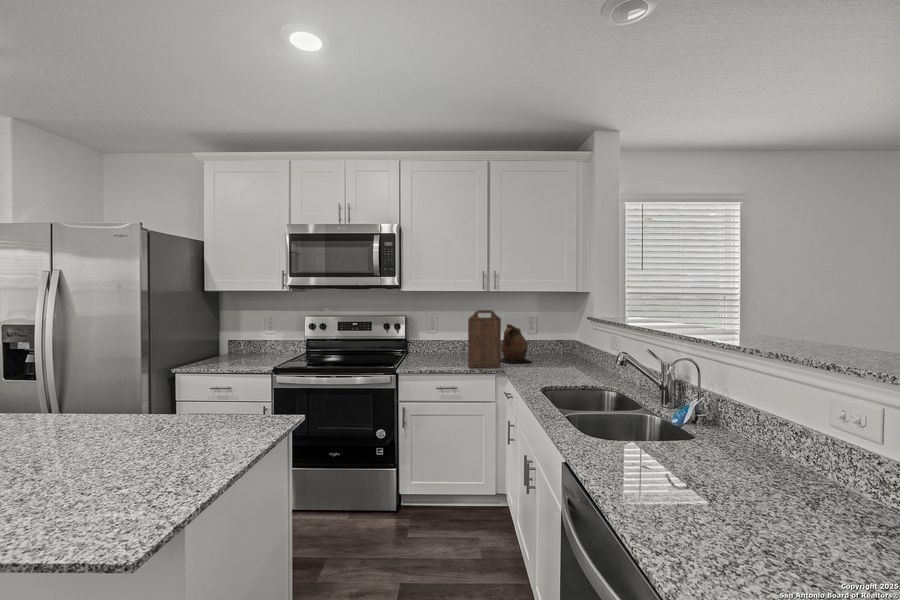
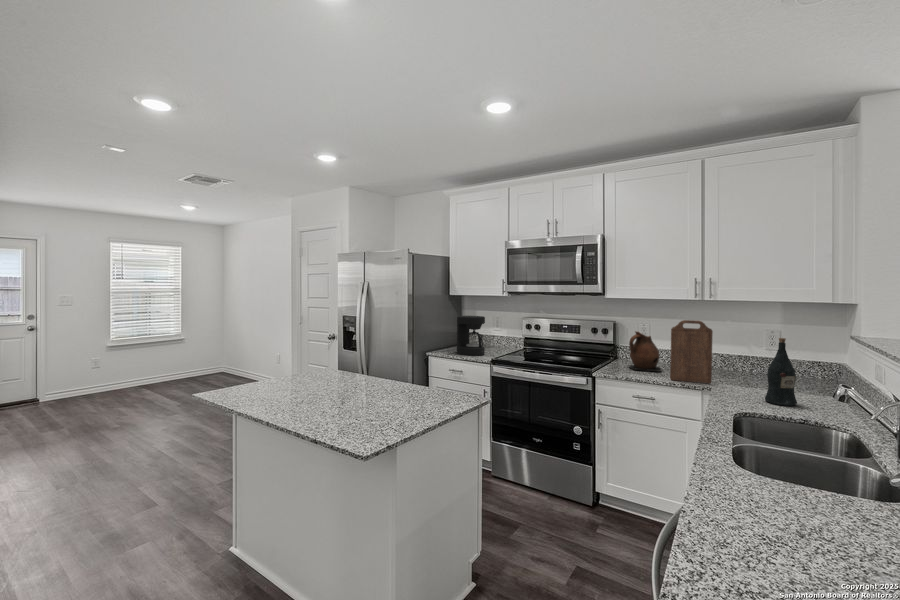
coffee maker: none [219,316,260,367] -> present [457,316,485,356]
wine bottle: none [547,321,568,377] -> present [765,338,797,406]
ceramic pitcher: present [501,324,531,362] -> present [629,331,661,372]

